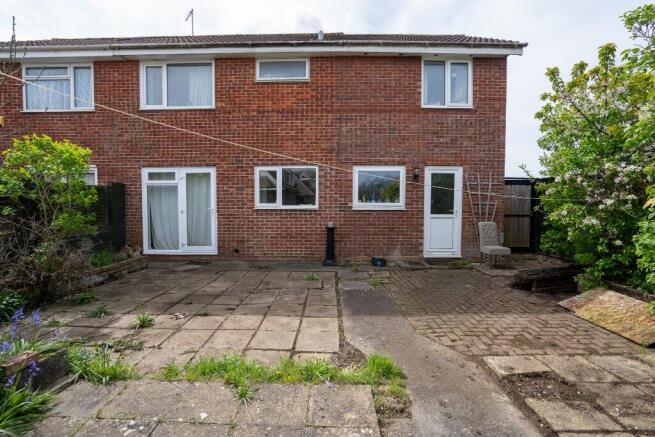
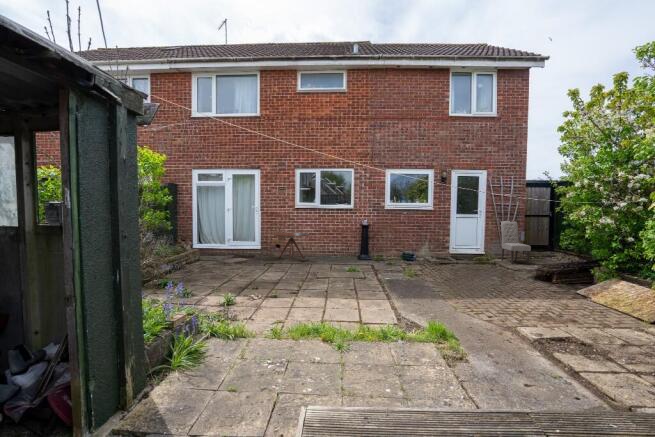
round table: none [229,237,270,268] -> present [274,233,310,260]

